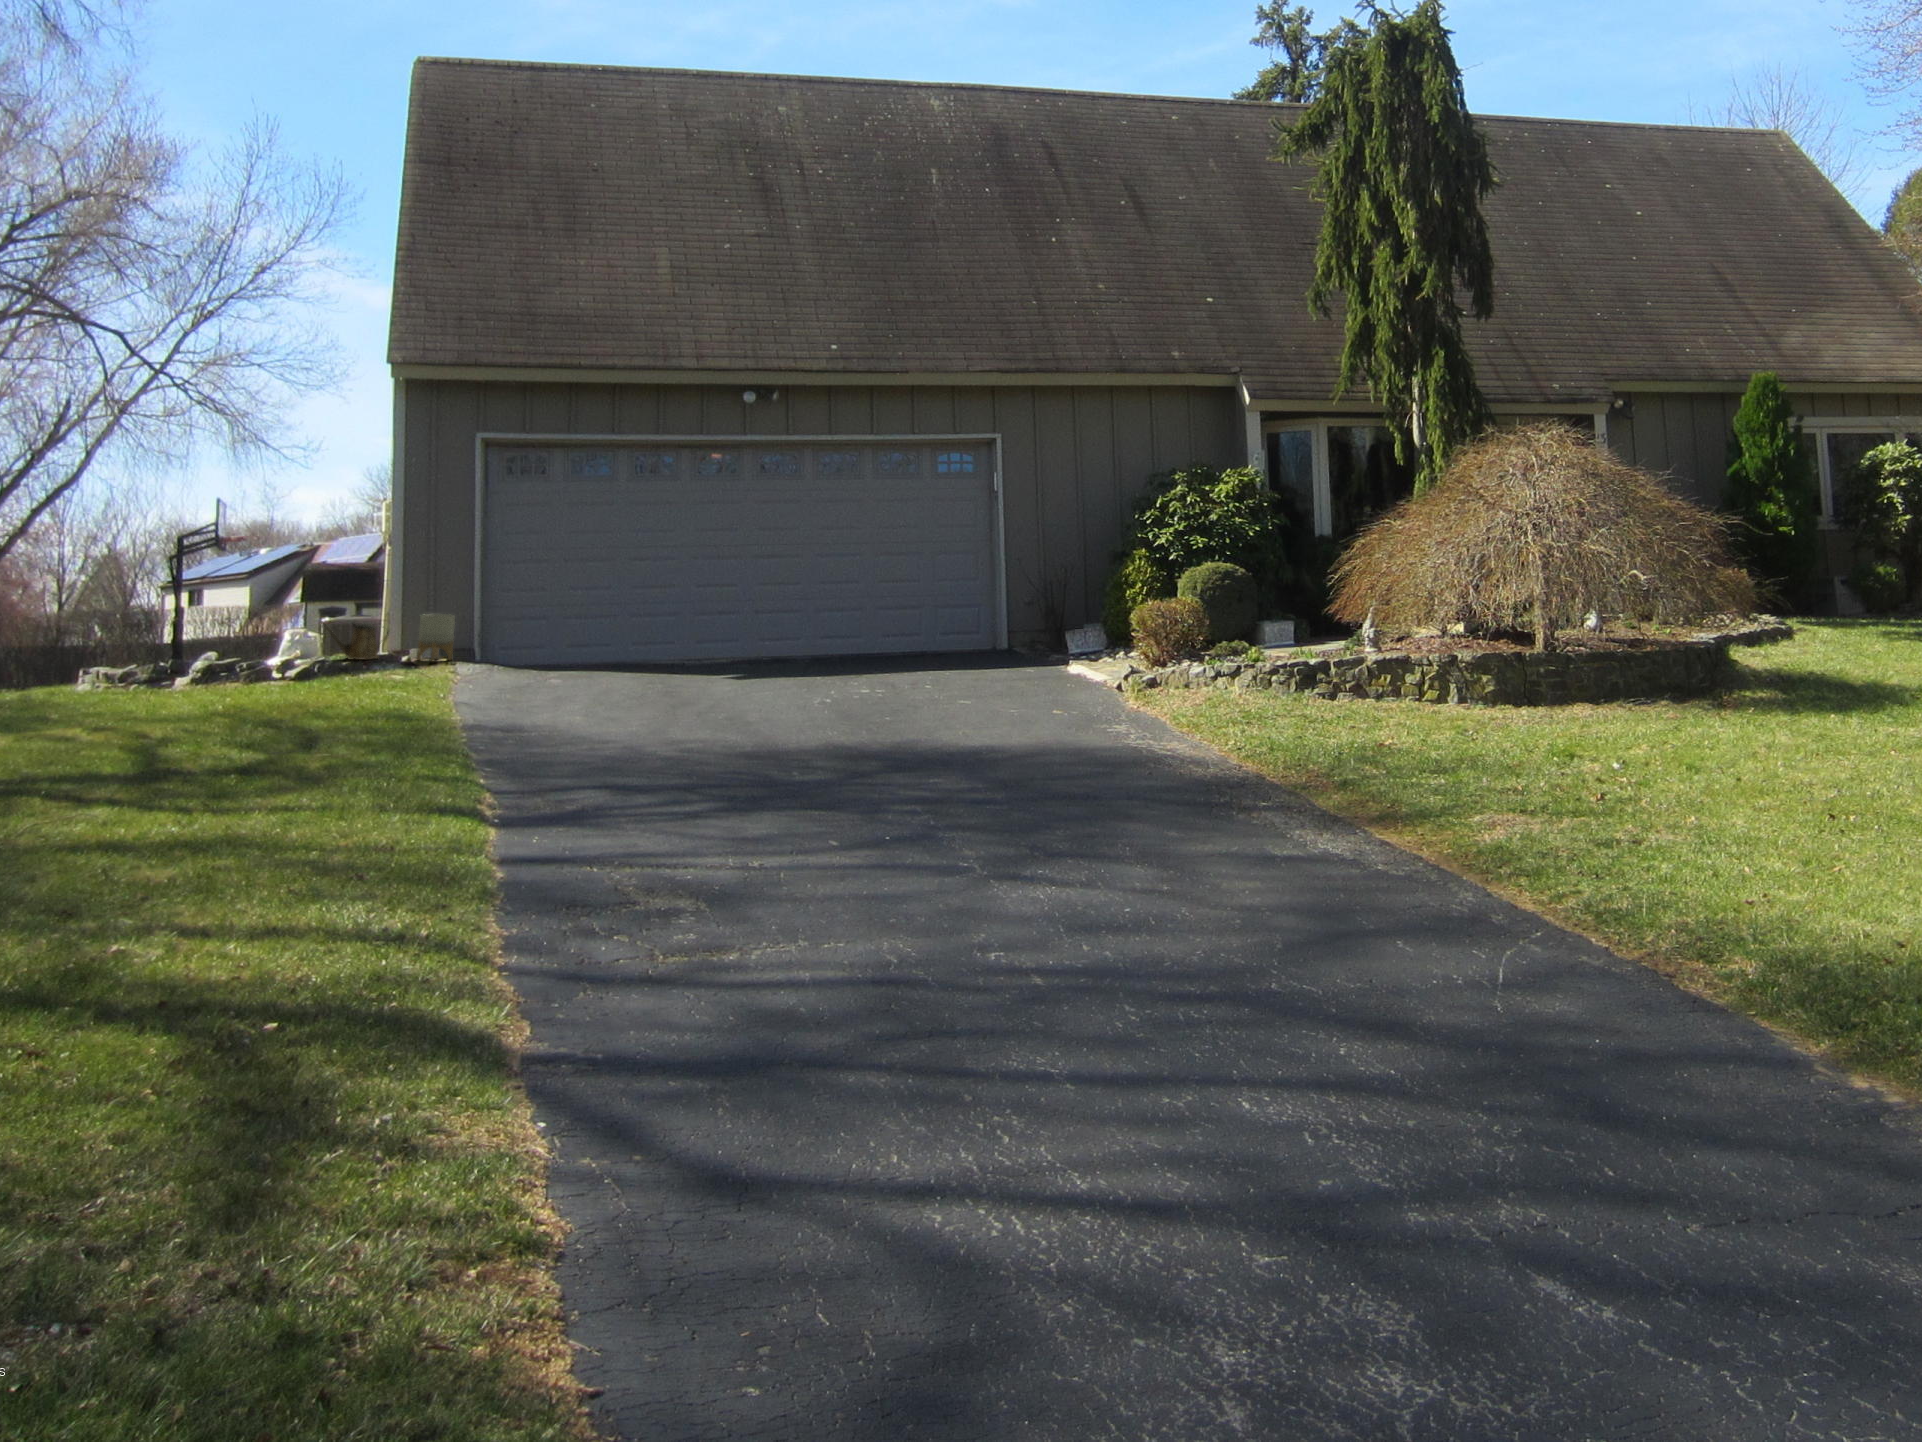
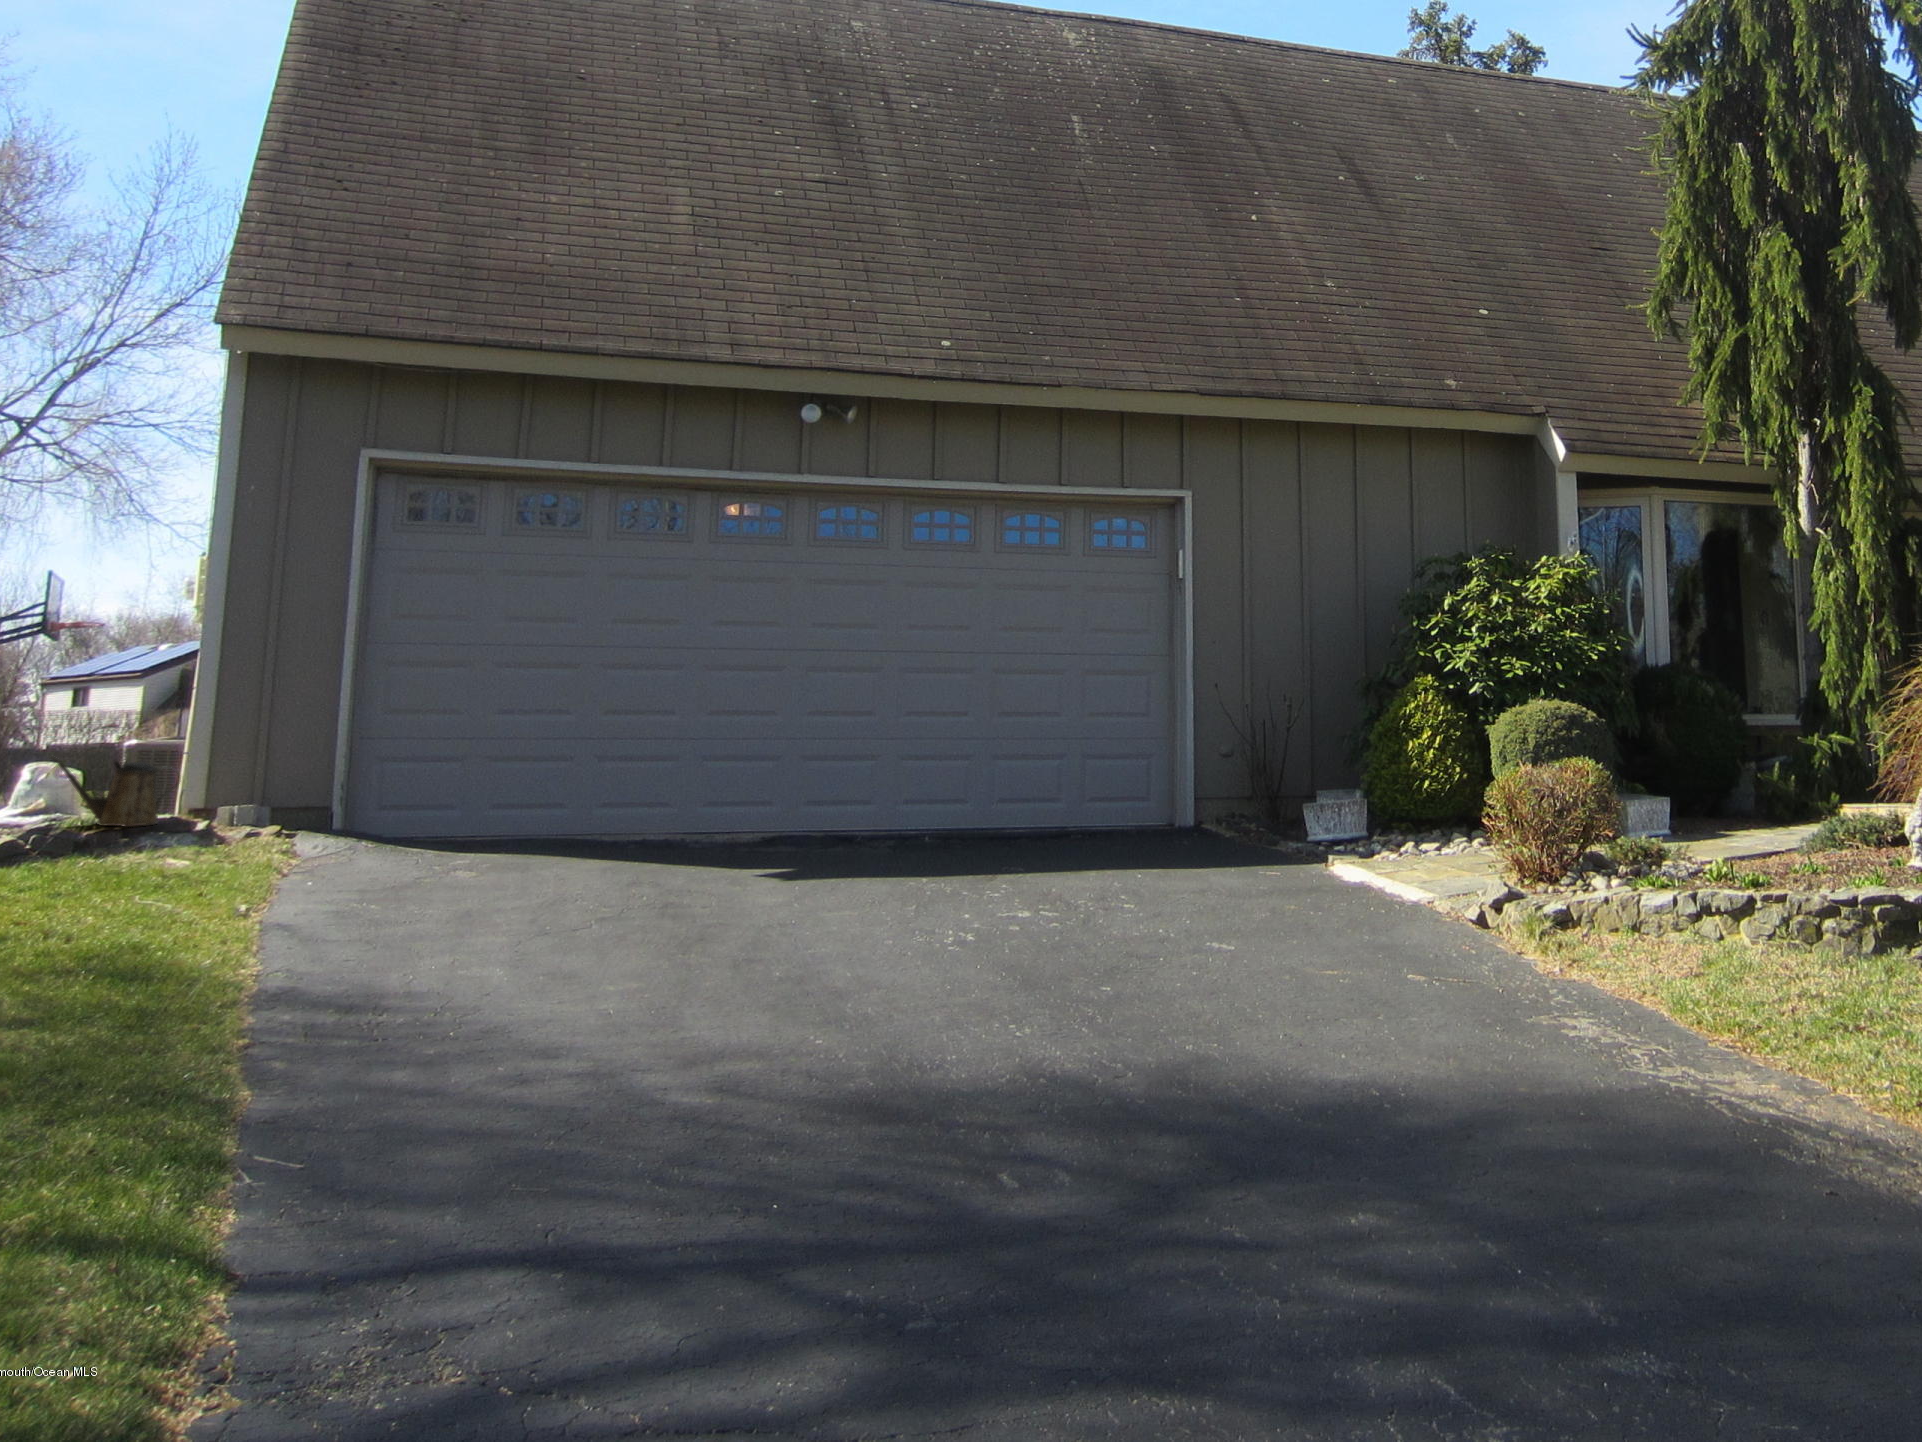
planter: present [418,614,455,661] -> none [226,748,302,833]

